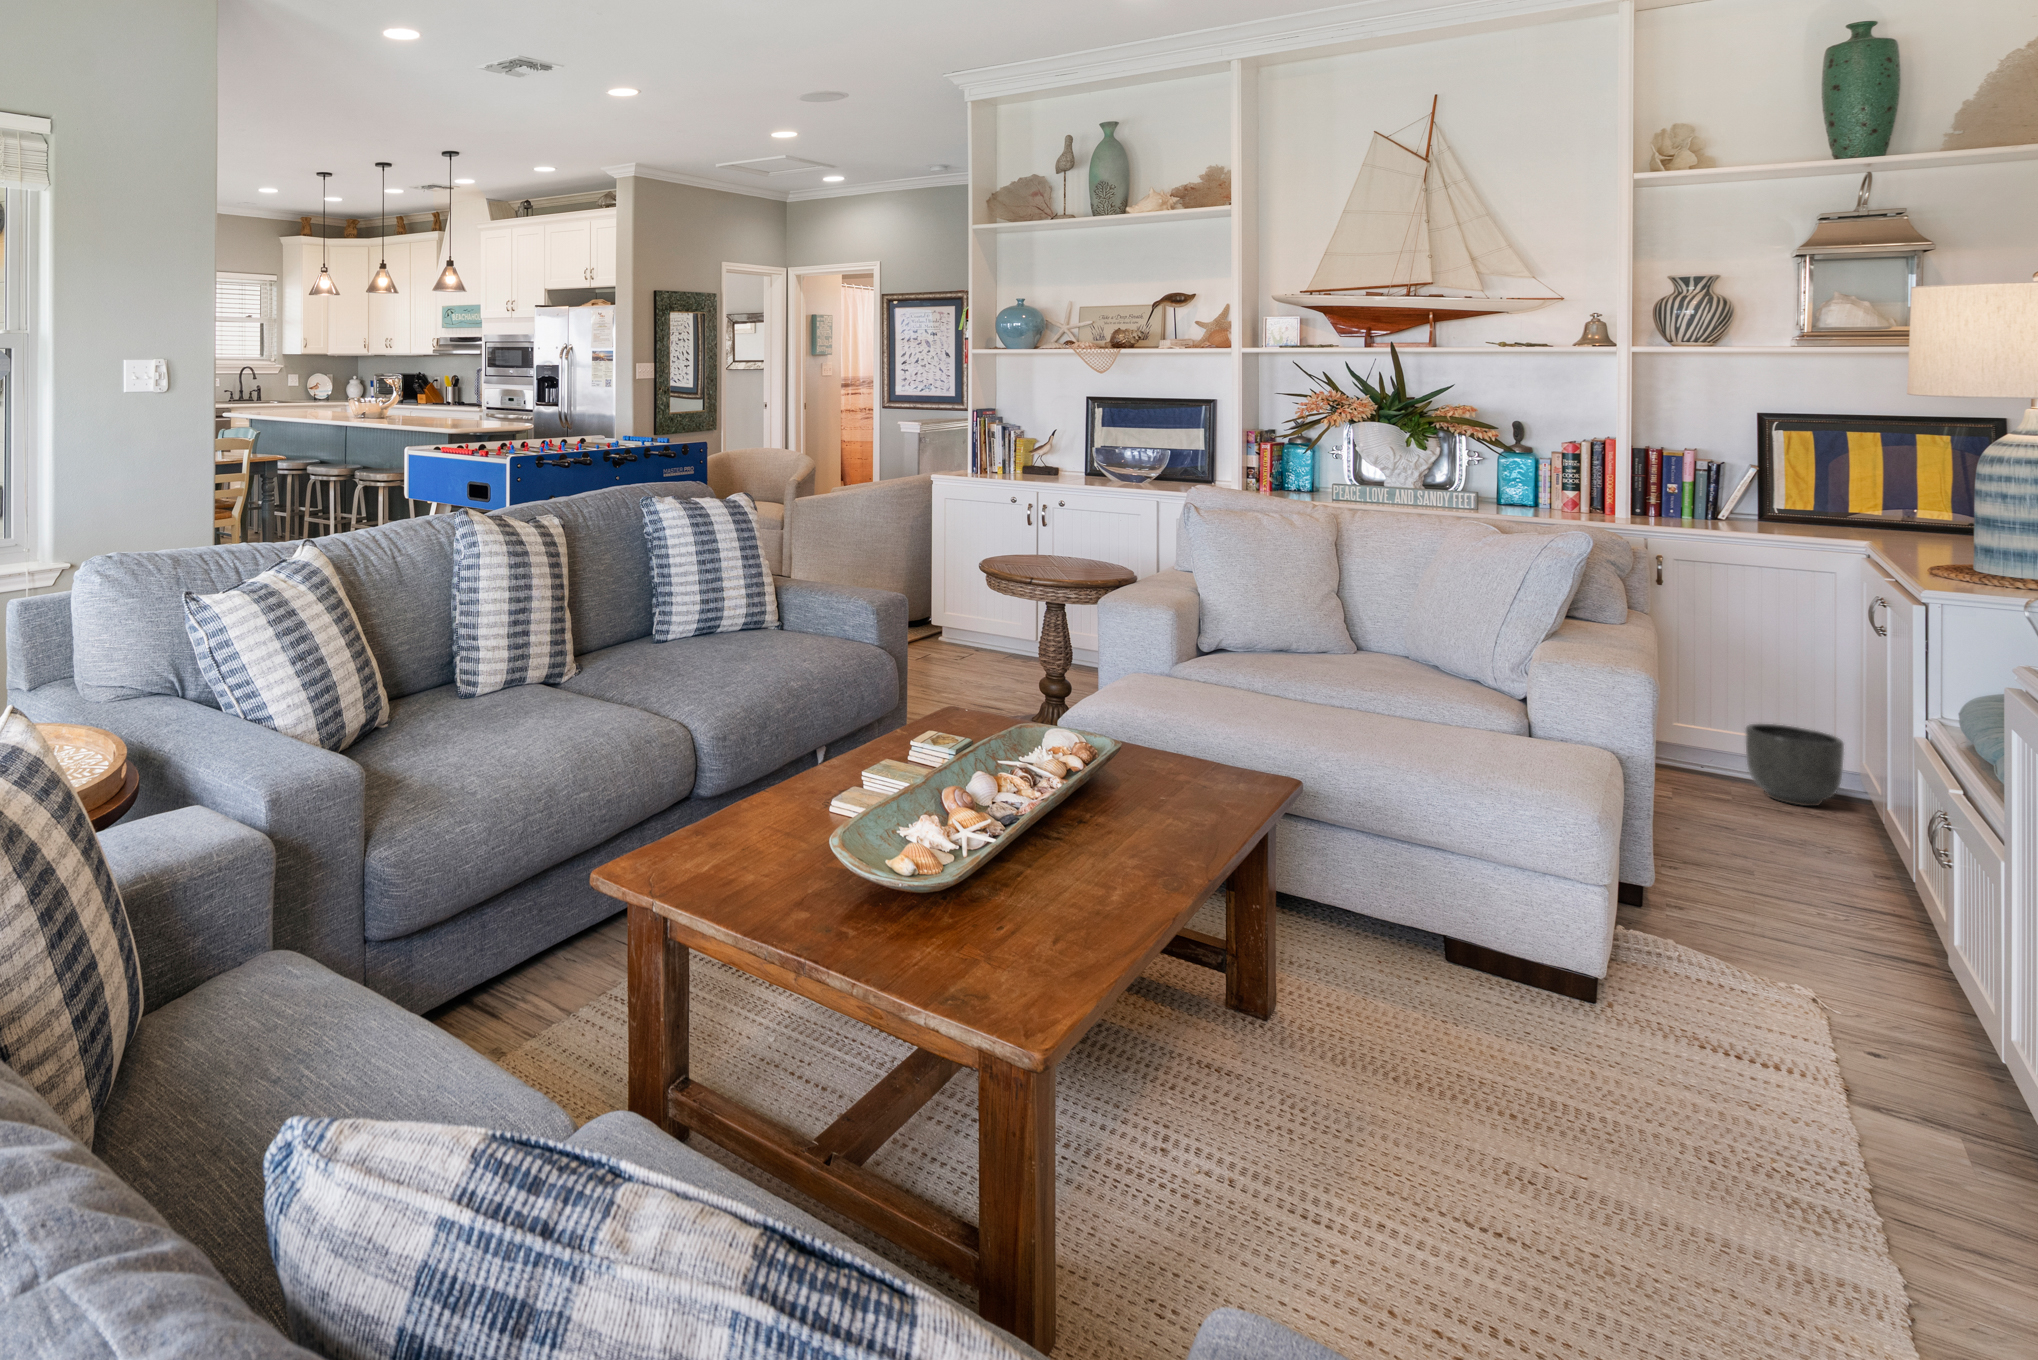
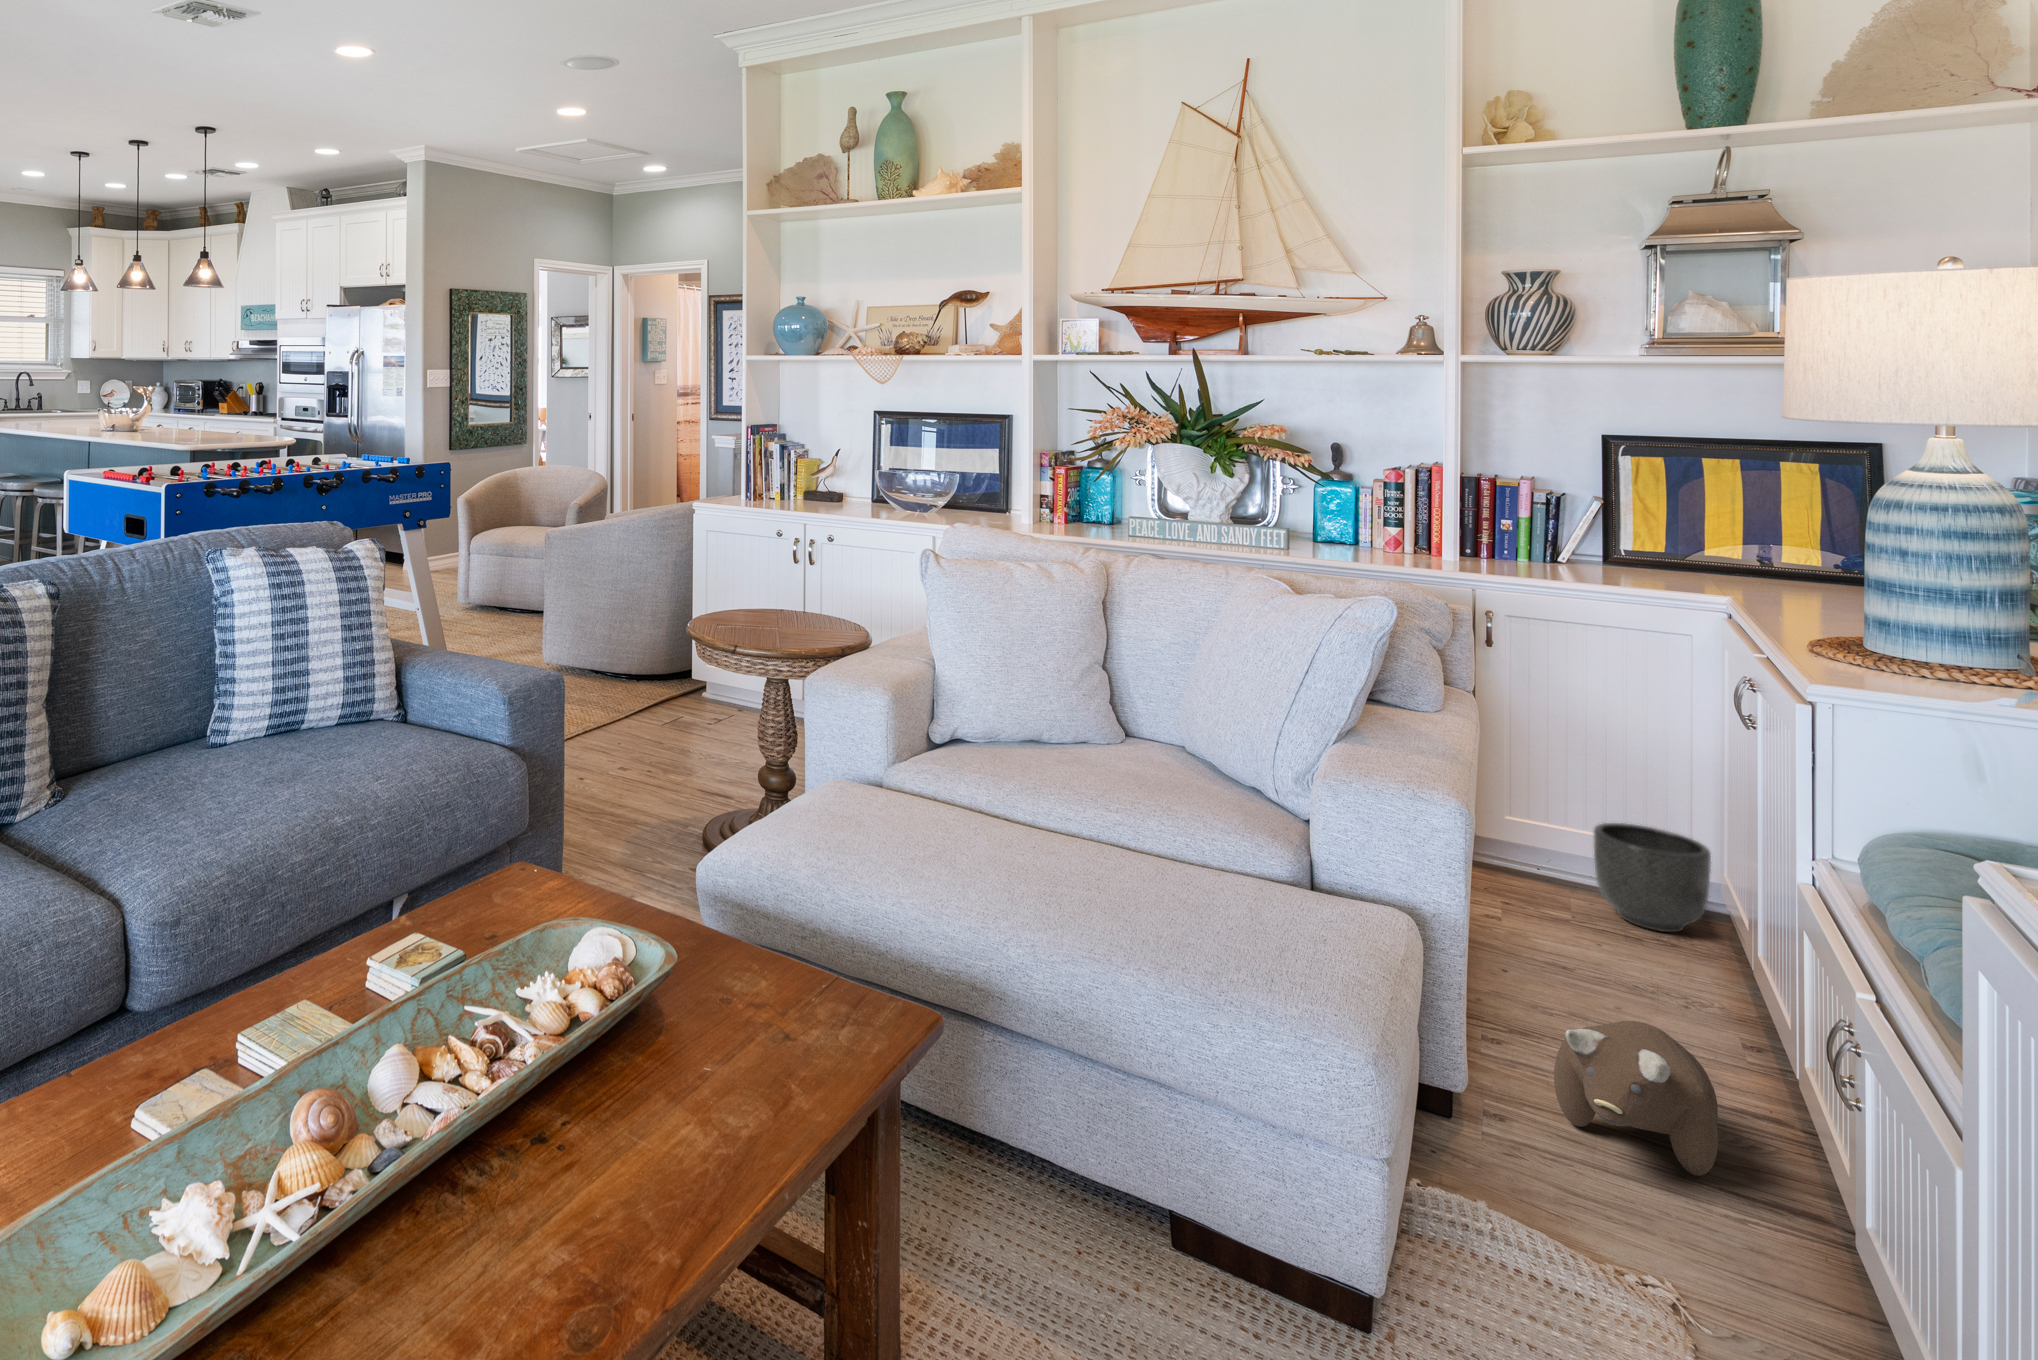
plush toy: none [1710,834,1835,935] -> present [1554,1021,1718,1176]

